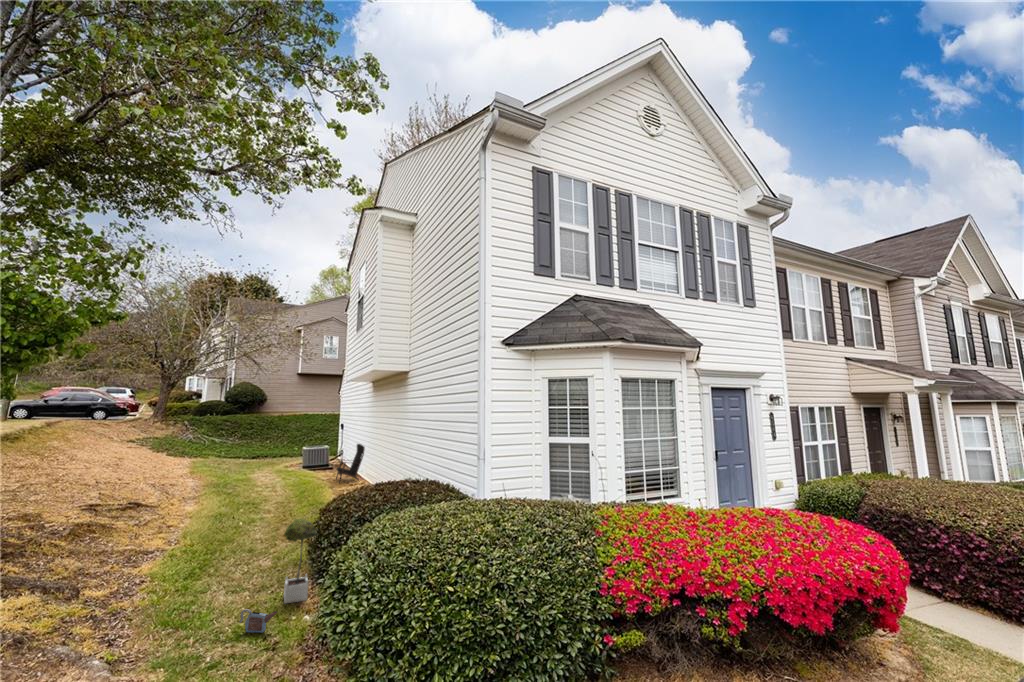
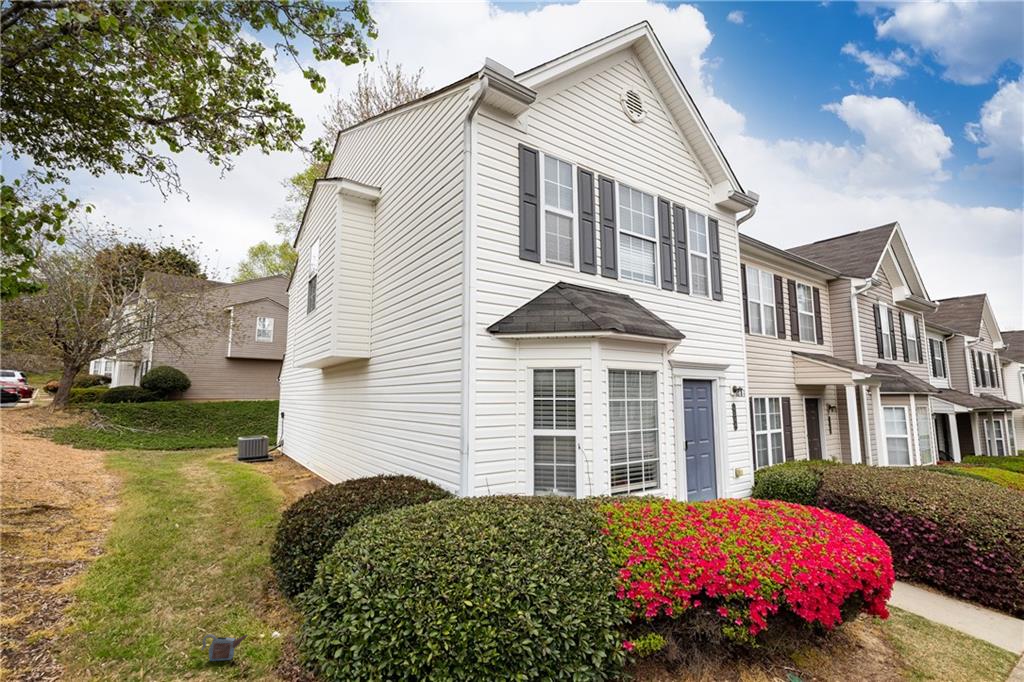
lounge chair: present [336,444,365,483] -> none [278,435,312,479]
potted tree: present [284,519,317,603] -> none [247,525,287,623]

